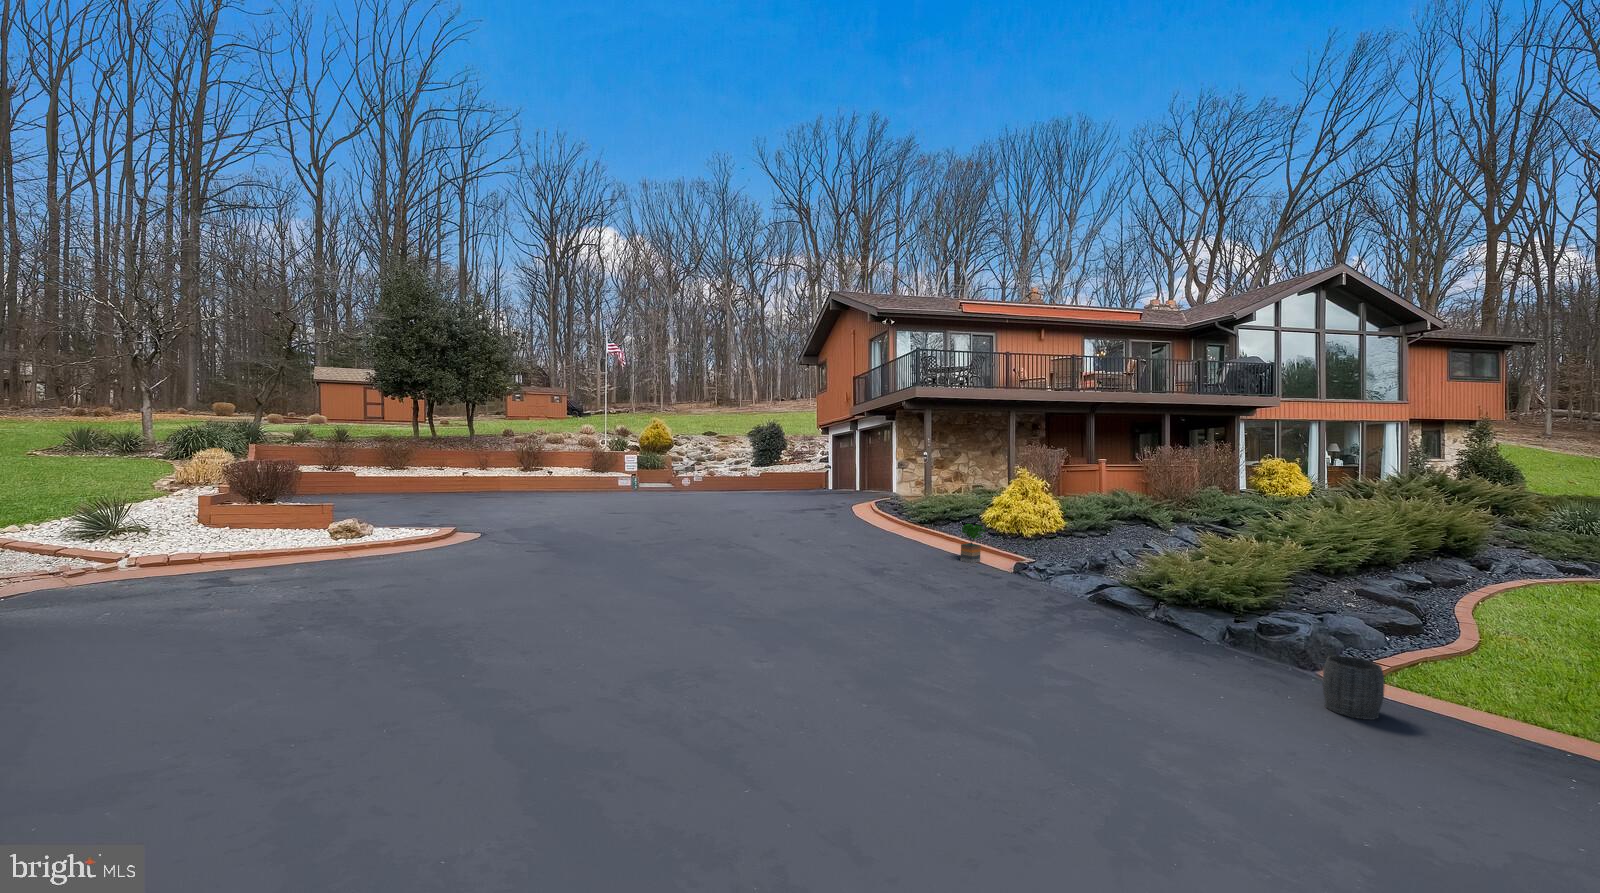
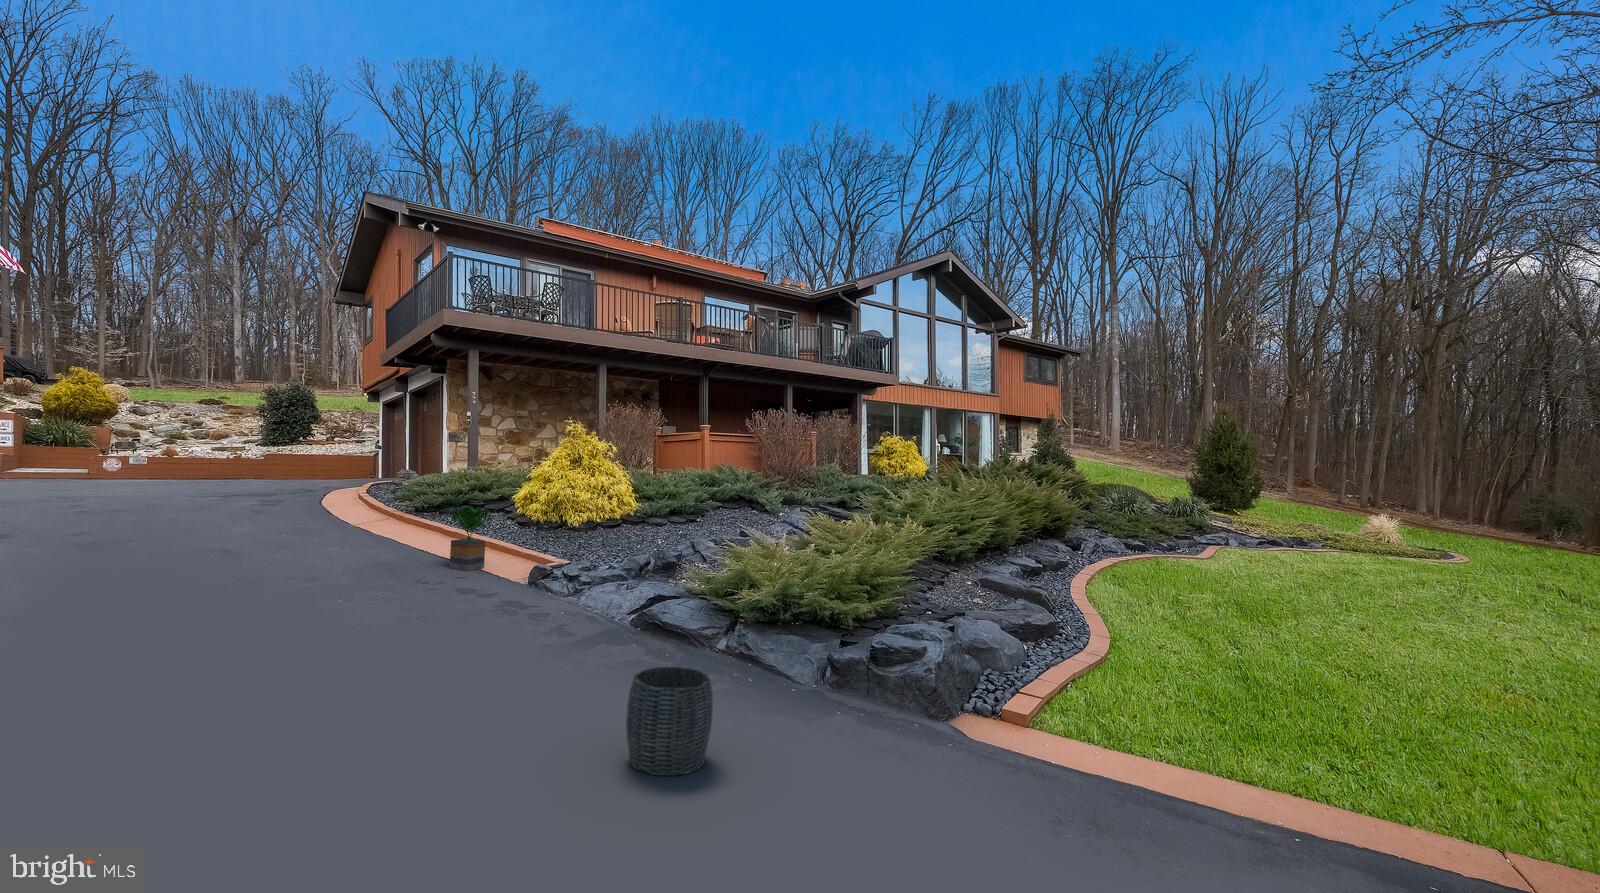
woven basket: present [1322,656,1384,720] -> present [626,667,713,776]

